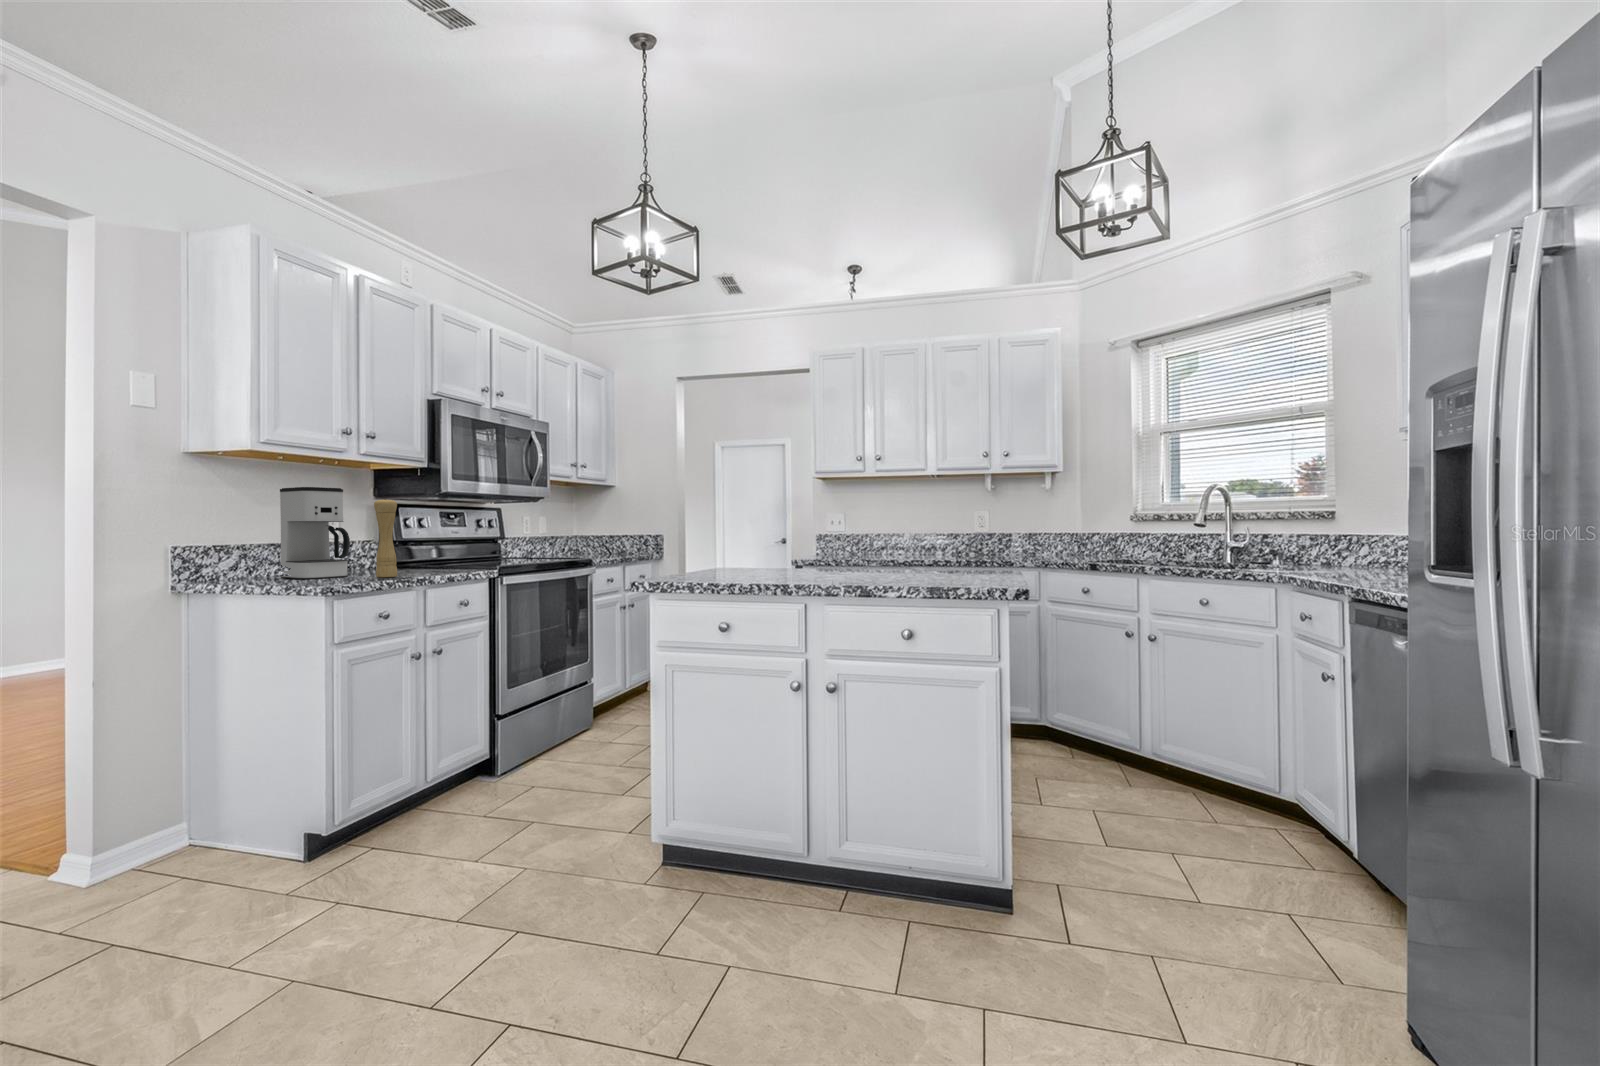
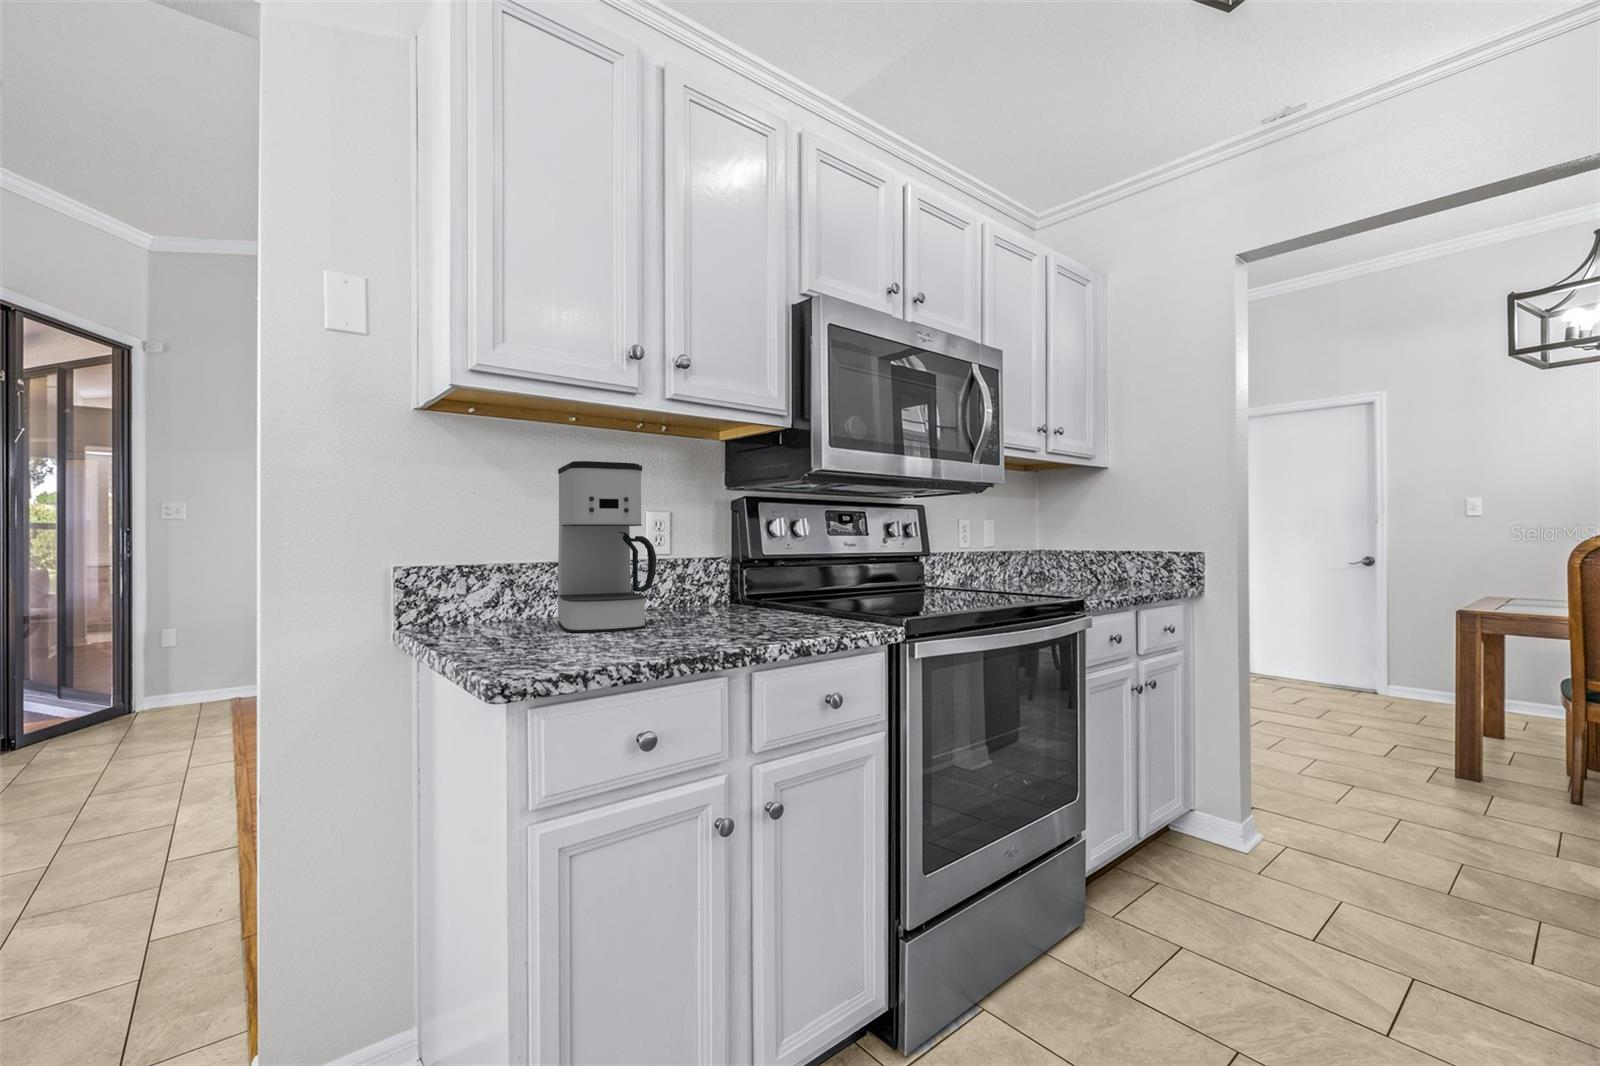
pepper mill: present [374,498,397,577] -> none [666,477,707,641]

